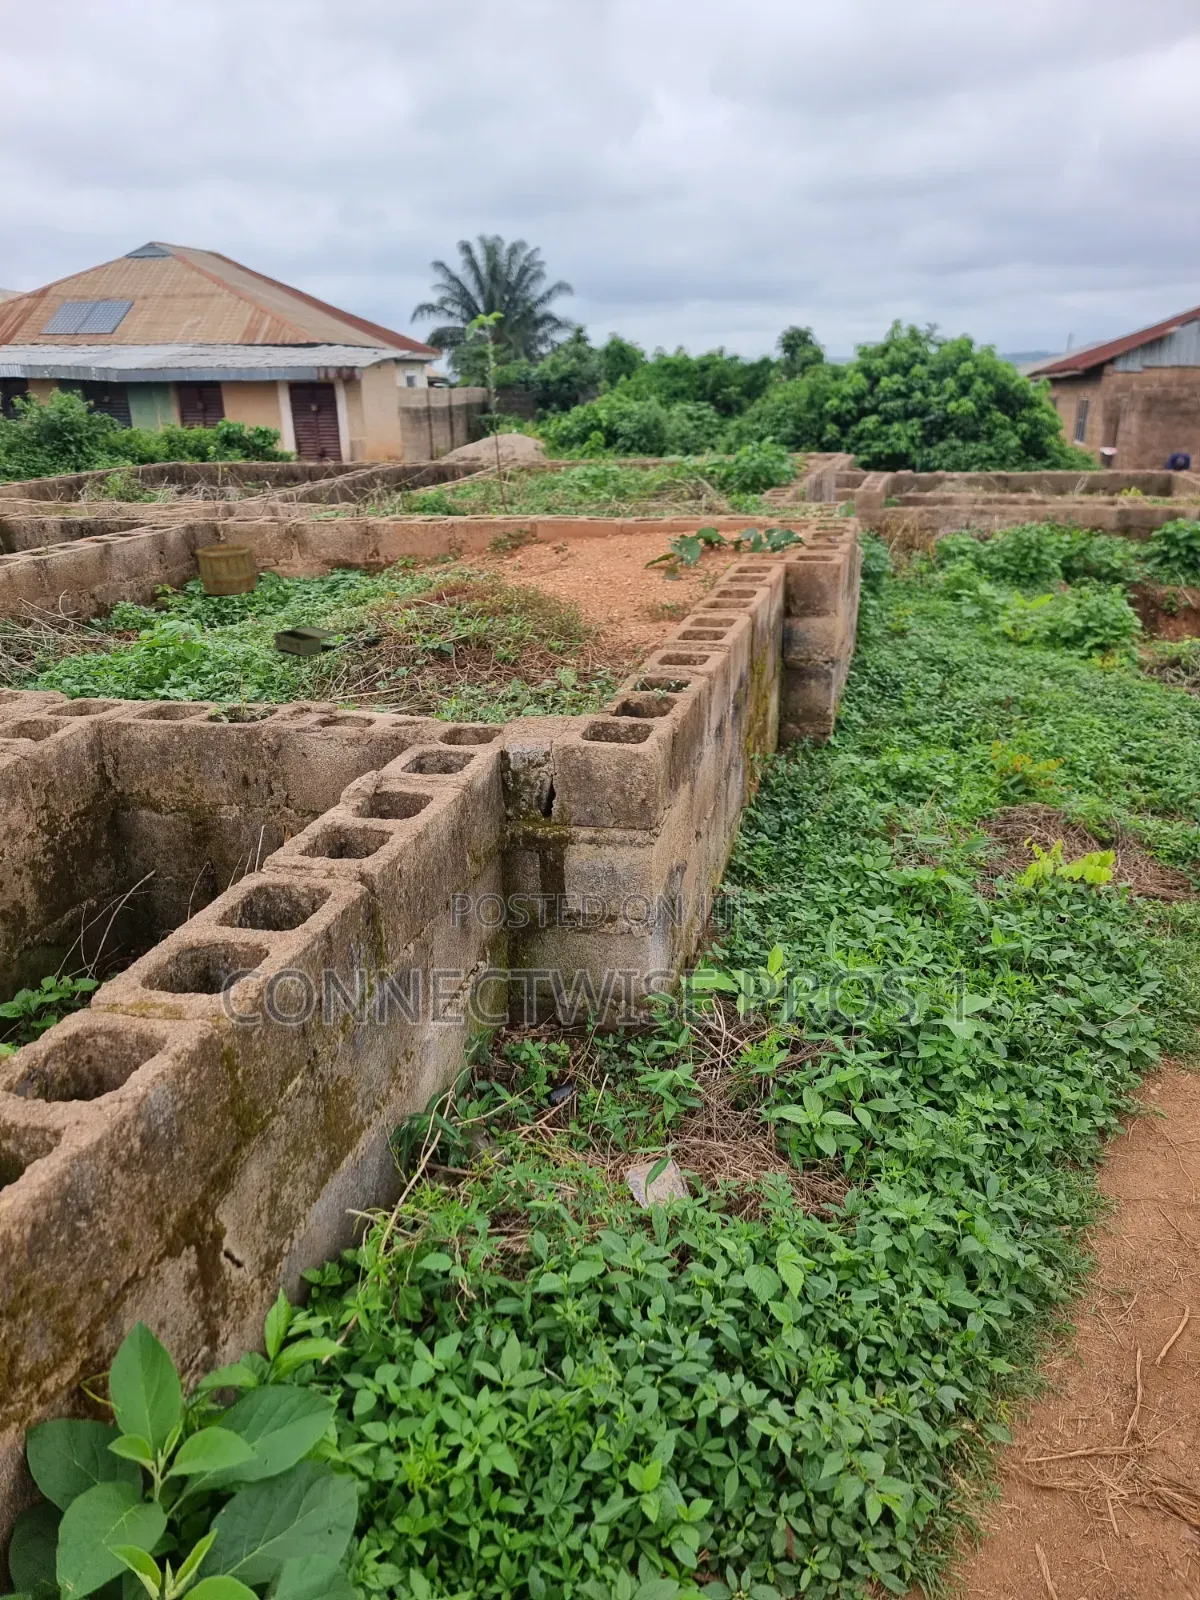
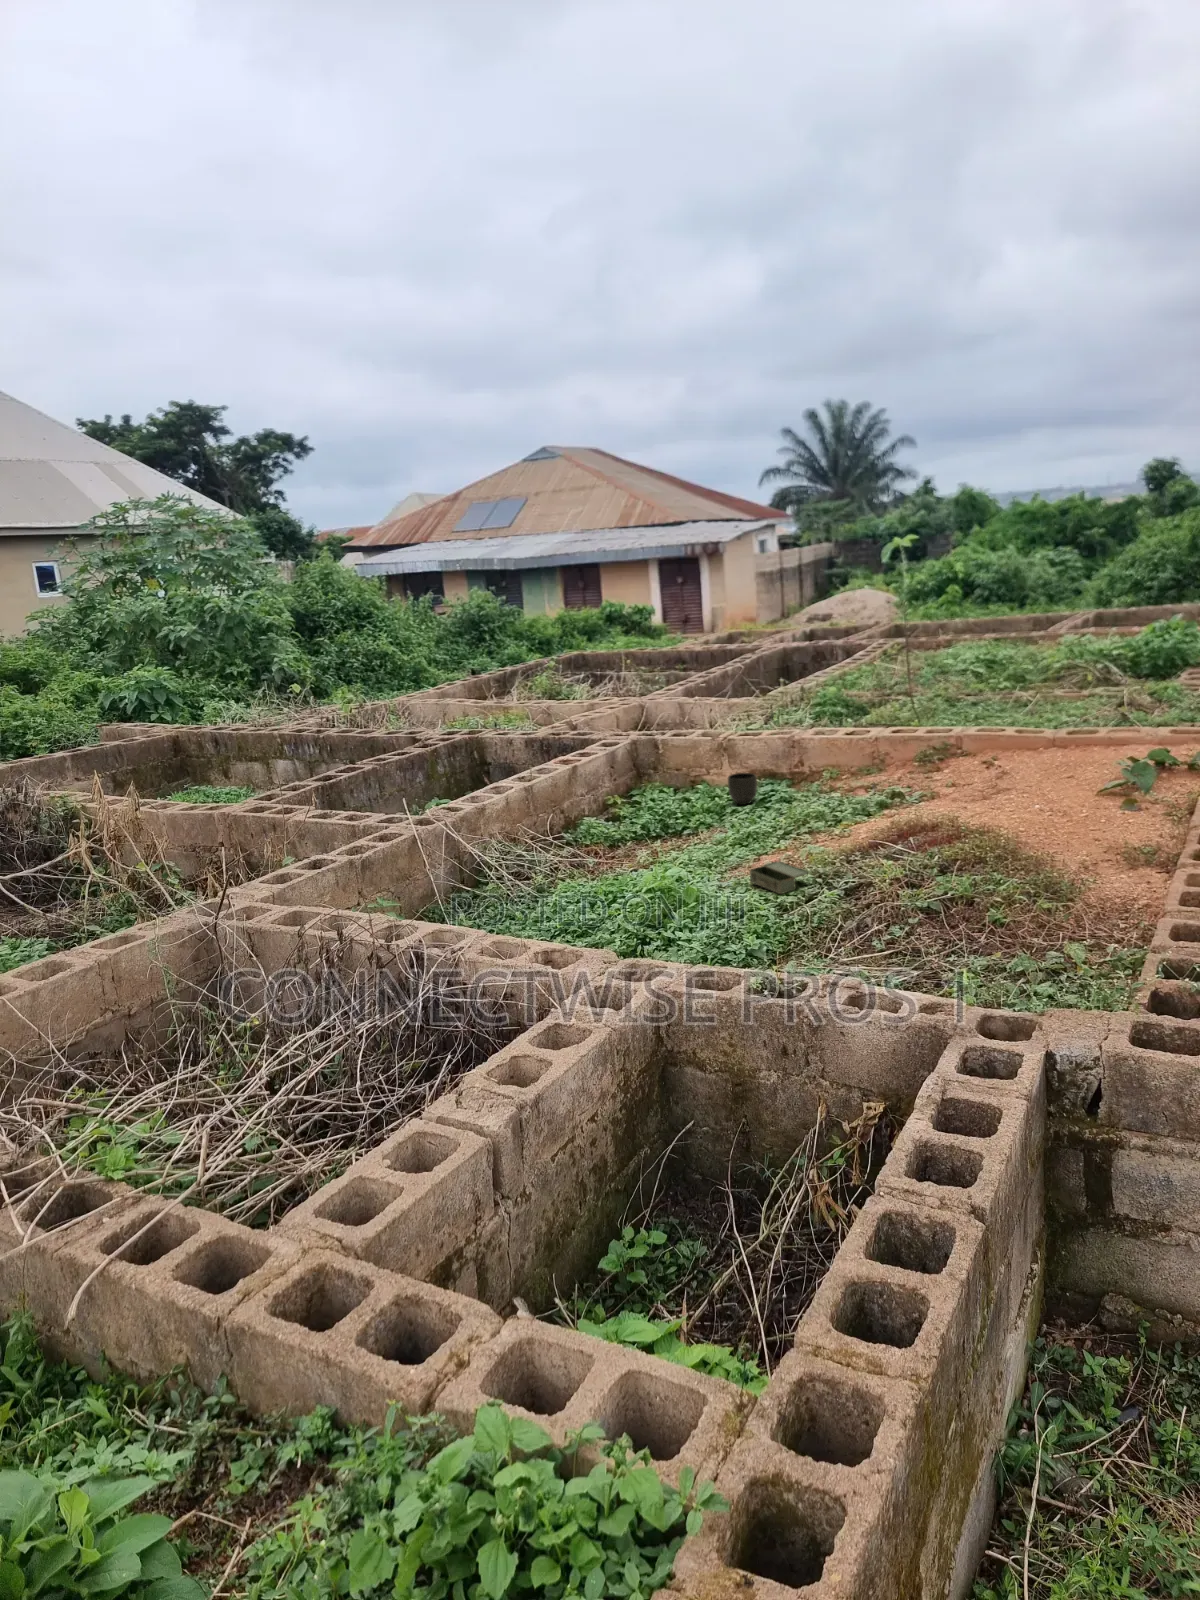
wooden bucket: present [196,544,256,595] -> none [648,762,699,809]
planter: none [284,555,318,590] -> present [728,773,757,805]

